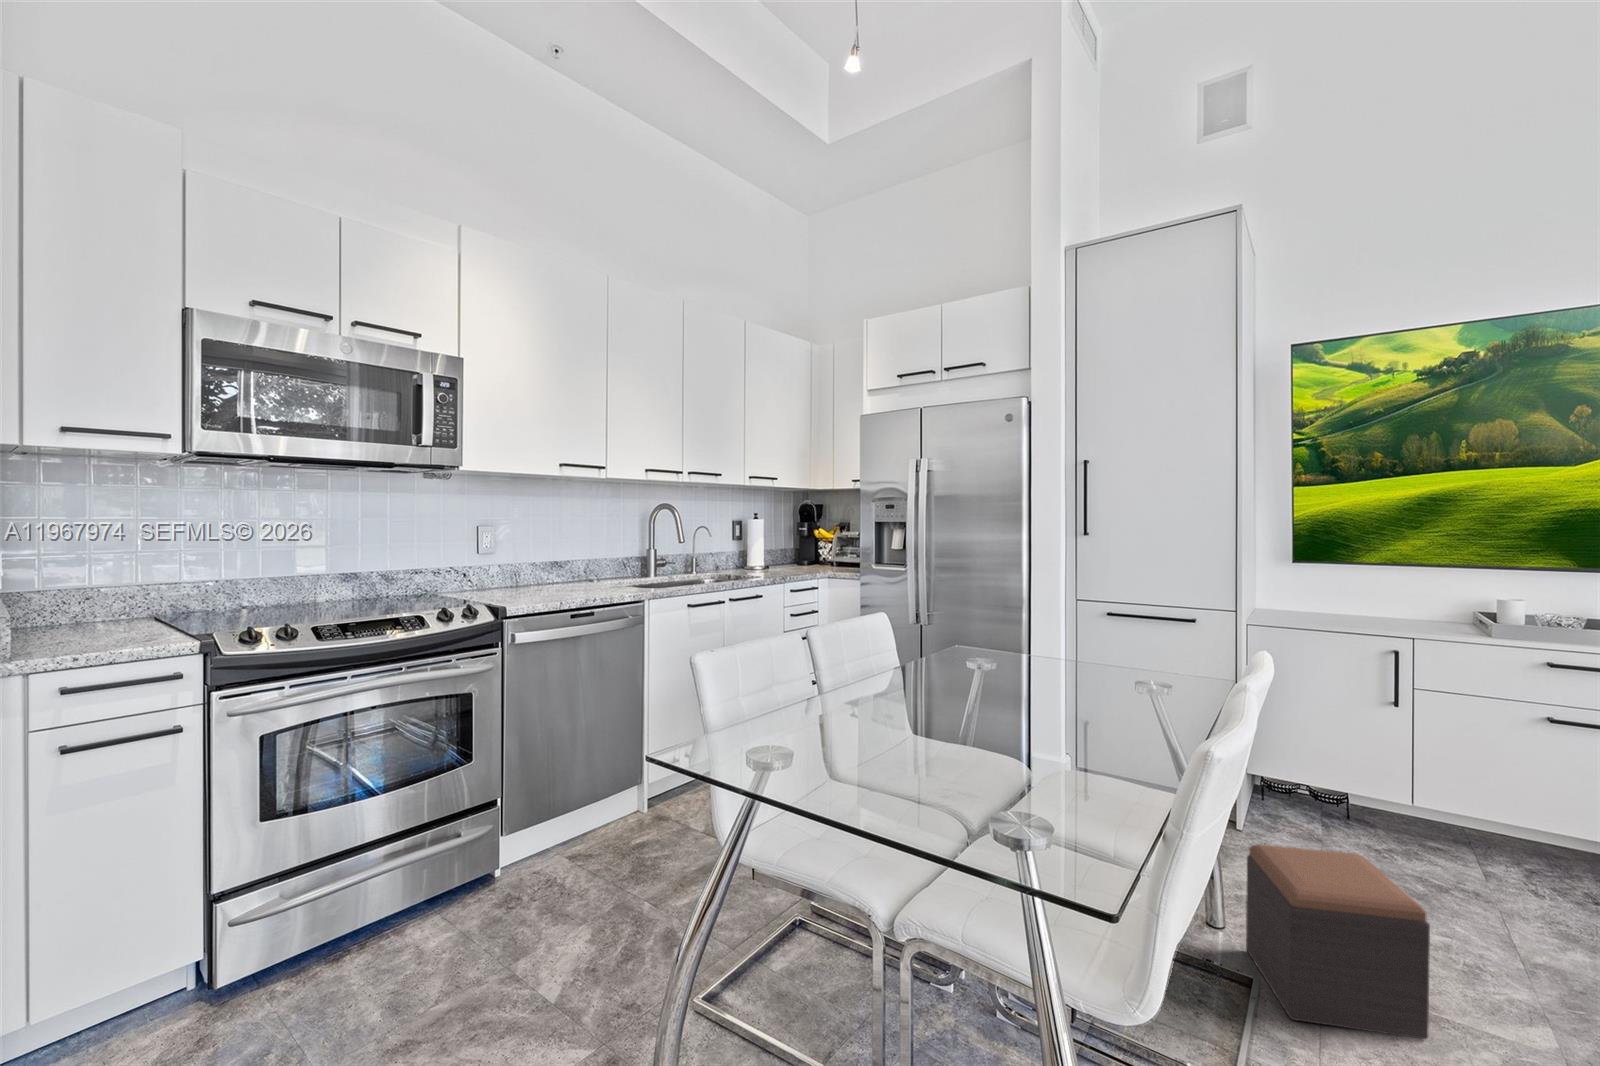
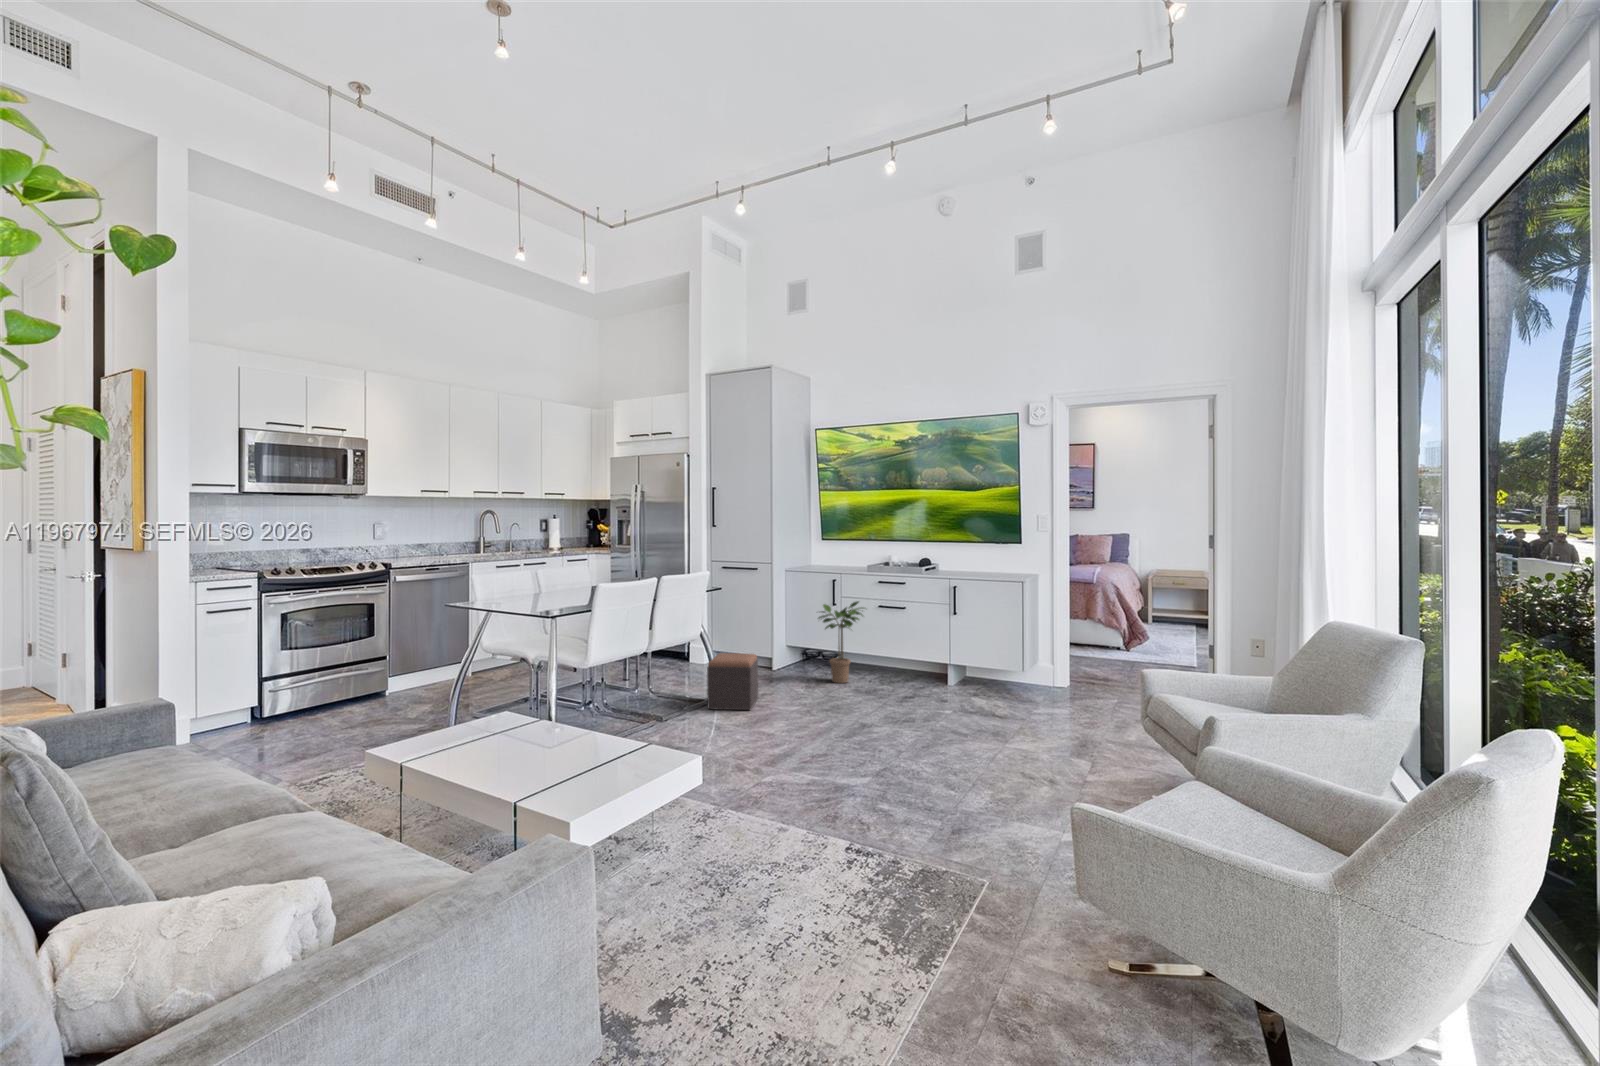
potted plant: none [1378,704,1552,893] -> present [819,601,864,683]

